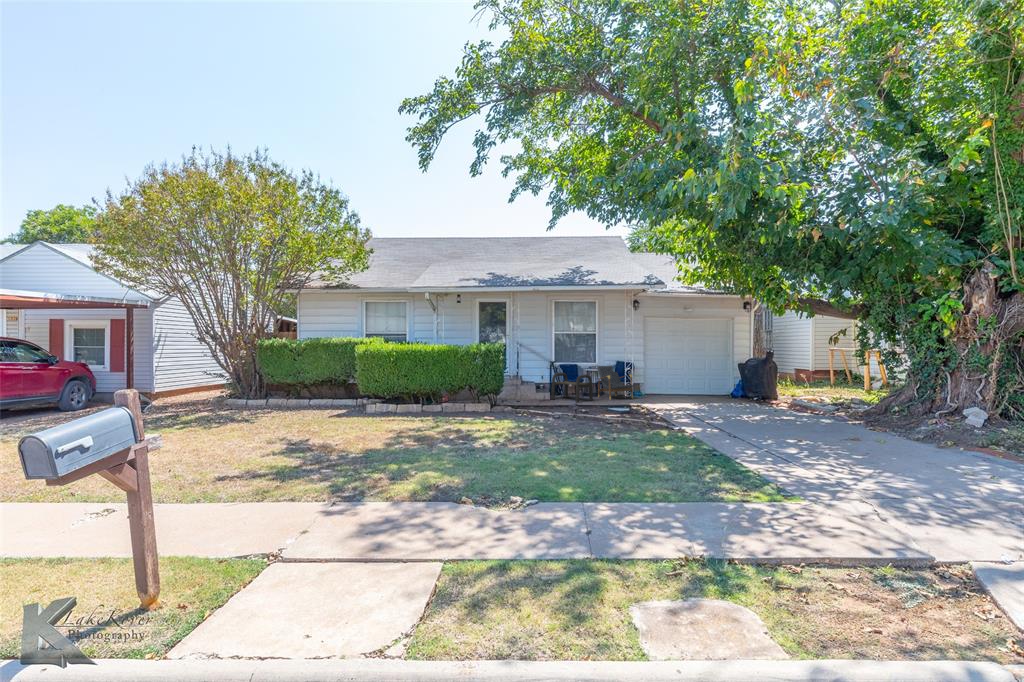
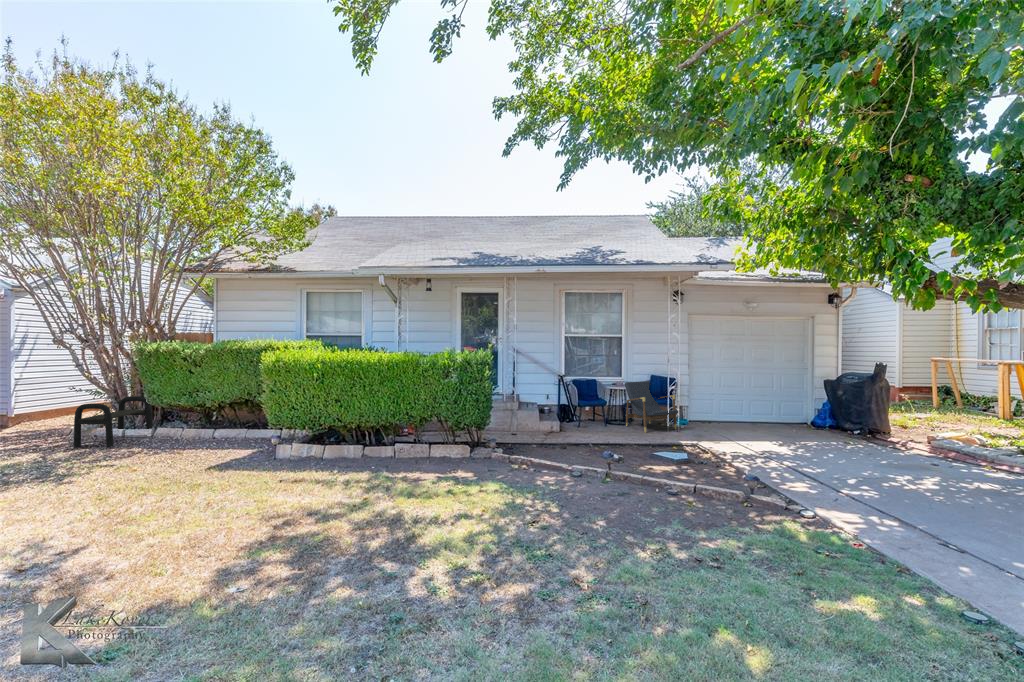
bench: present [551,372,593,403] -> present [74,396,153,447]

